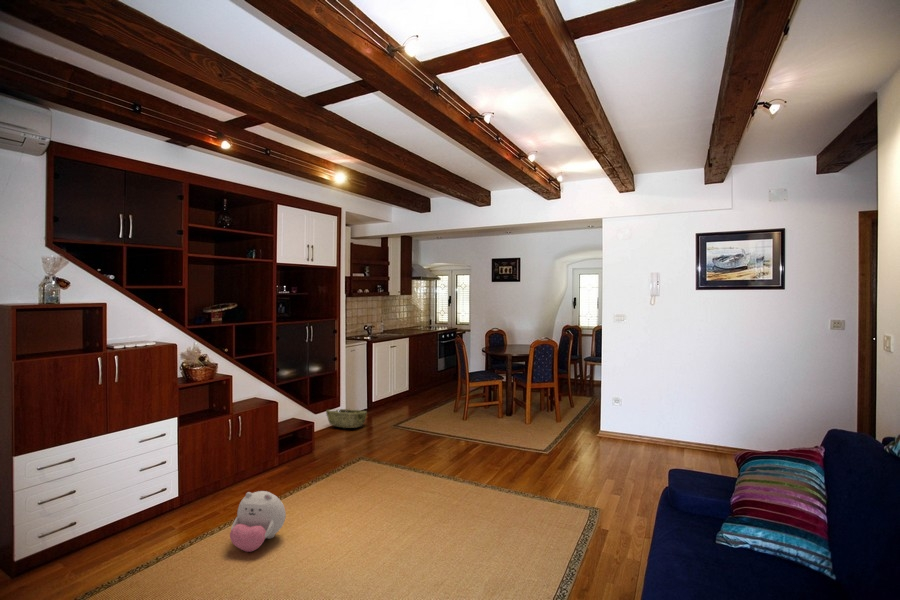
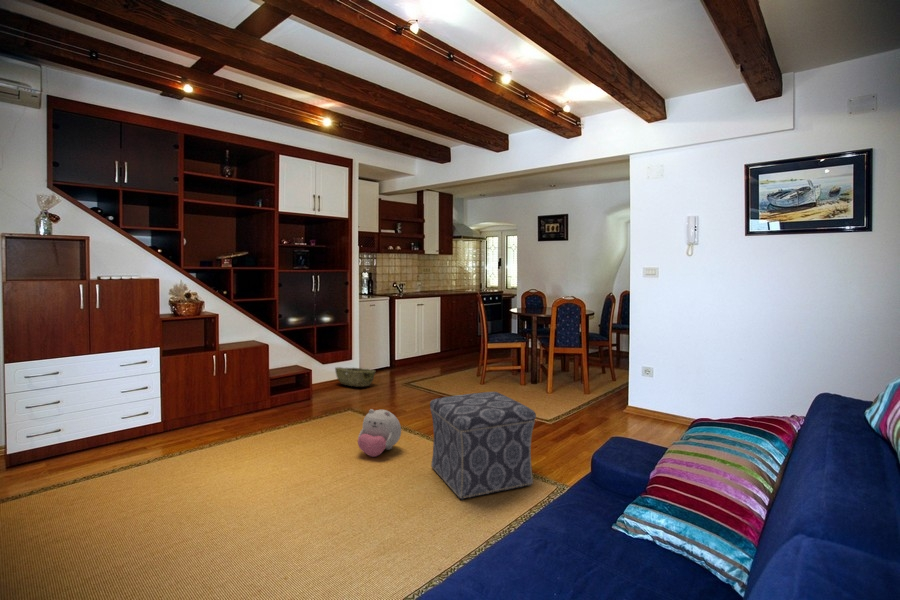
ottoman: none [471,430,570,531] -> present [430,392,536,499]
plush toy: present [230,491,286,552] -> present [358,409,401,457]

